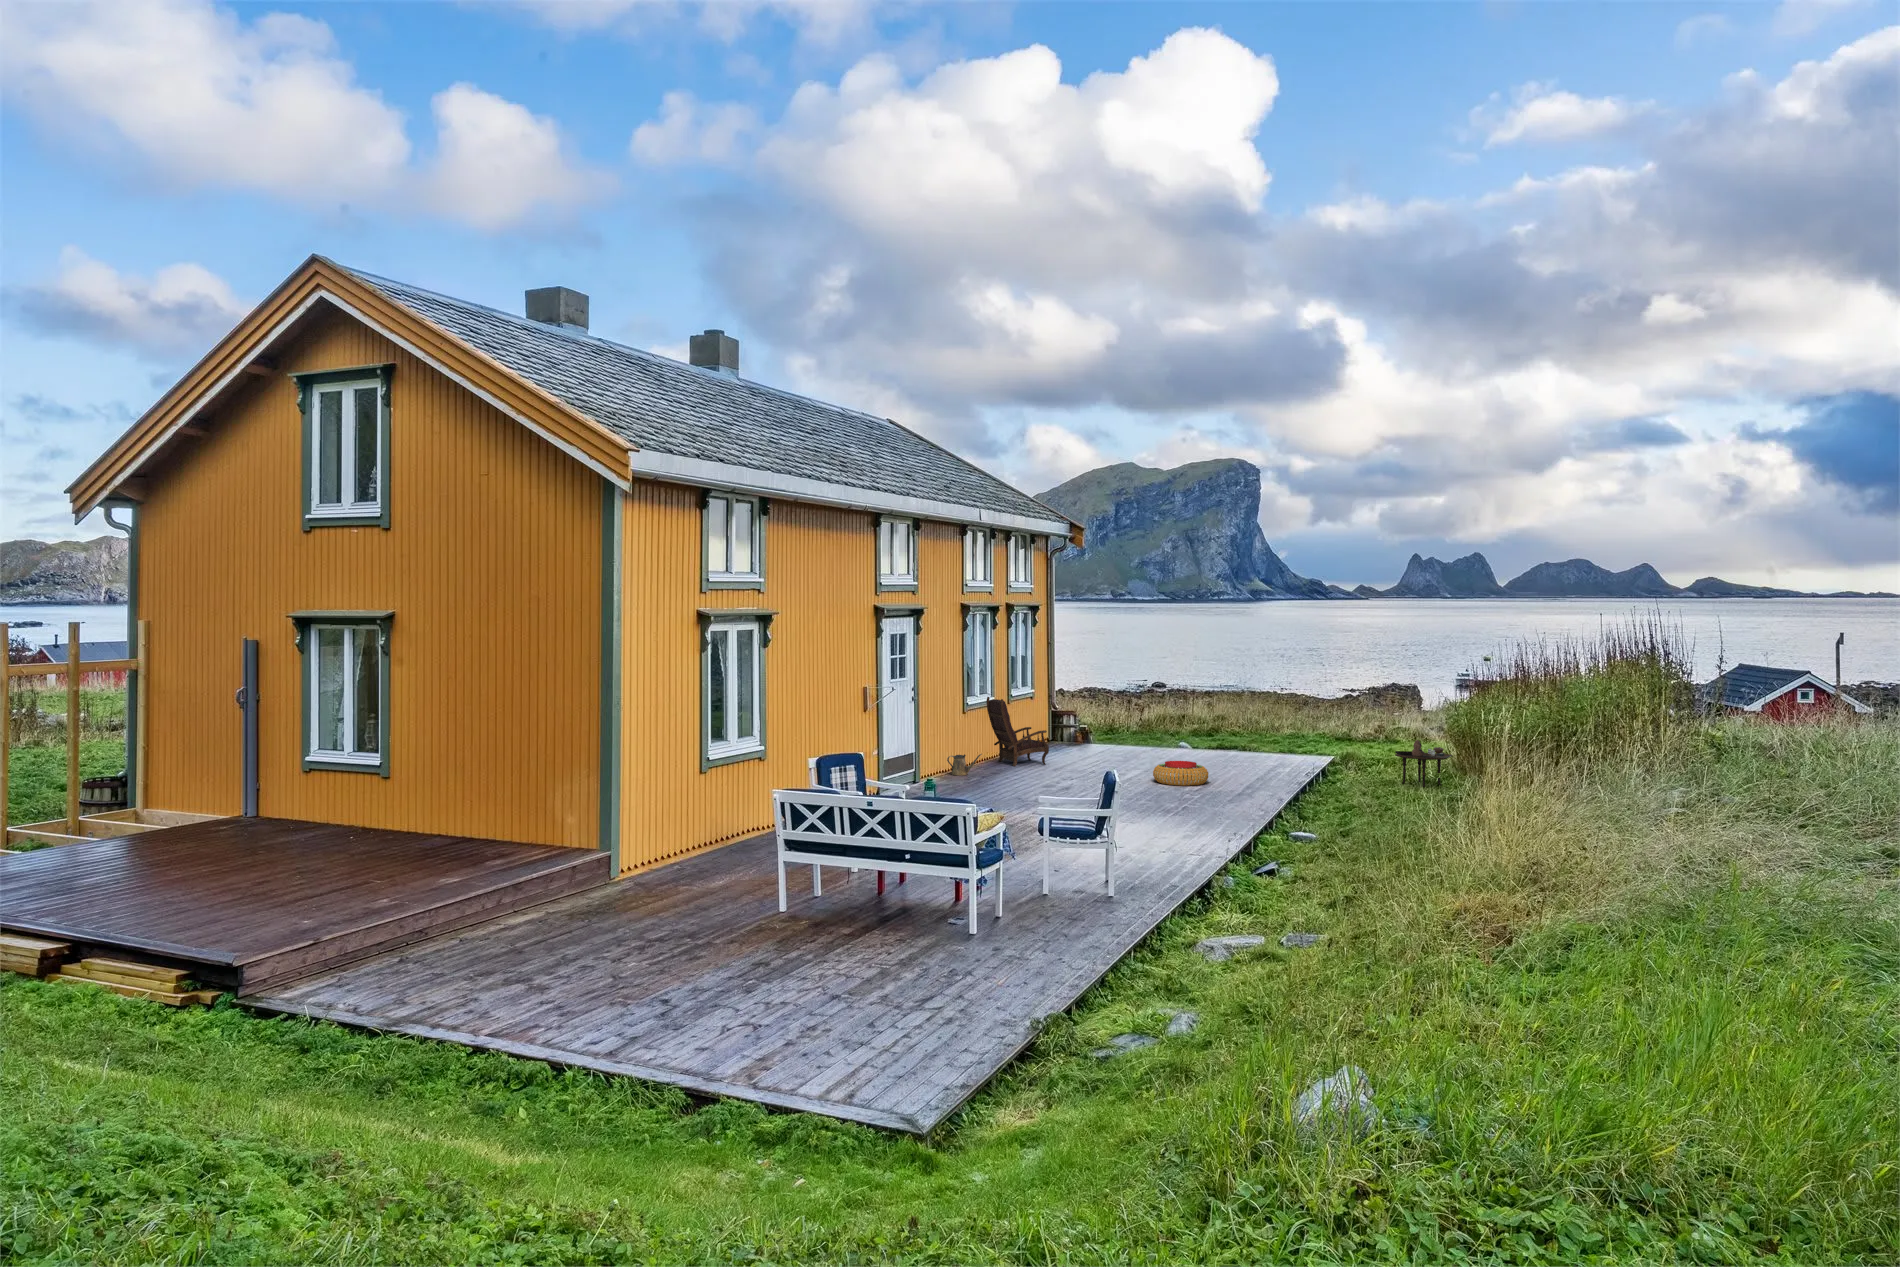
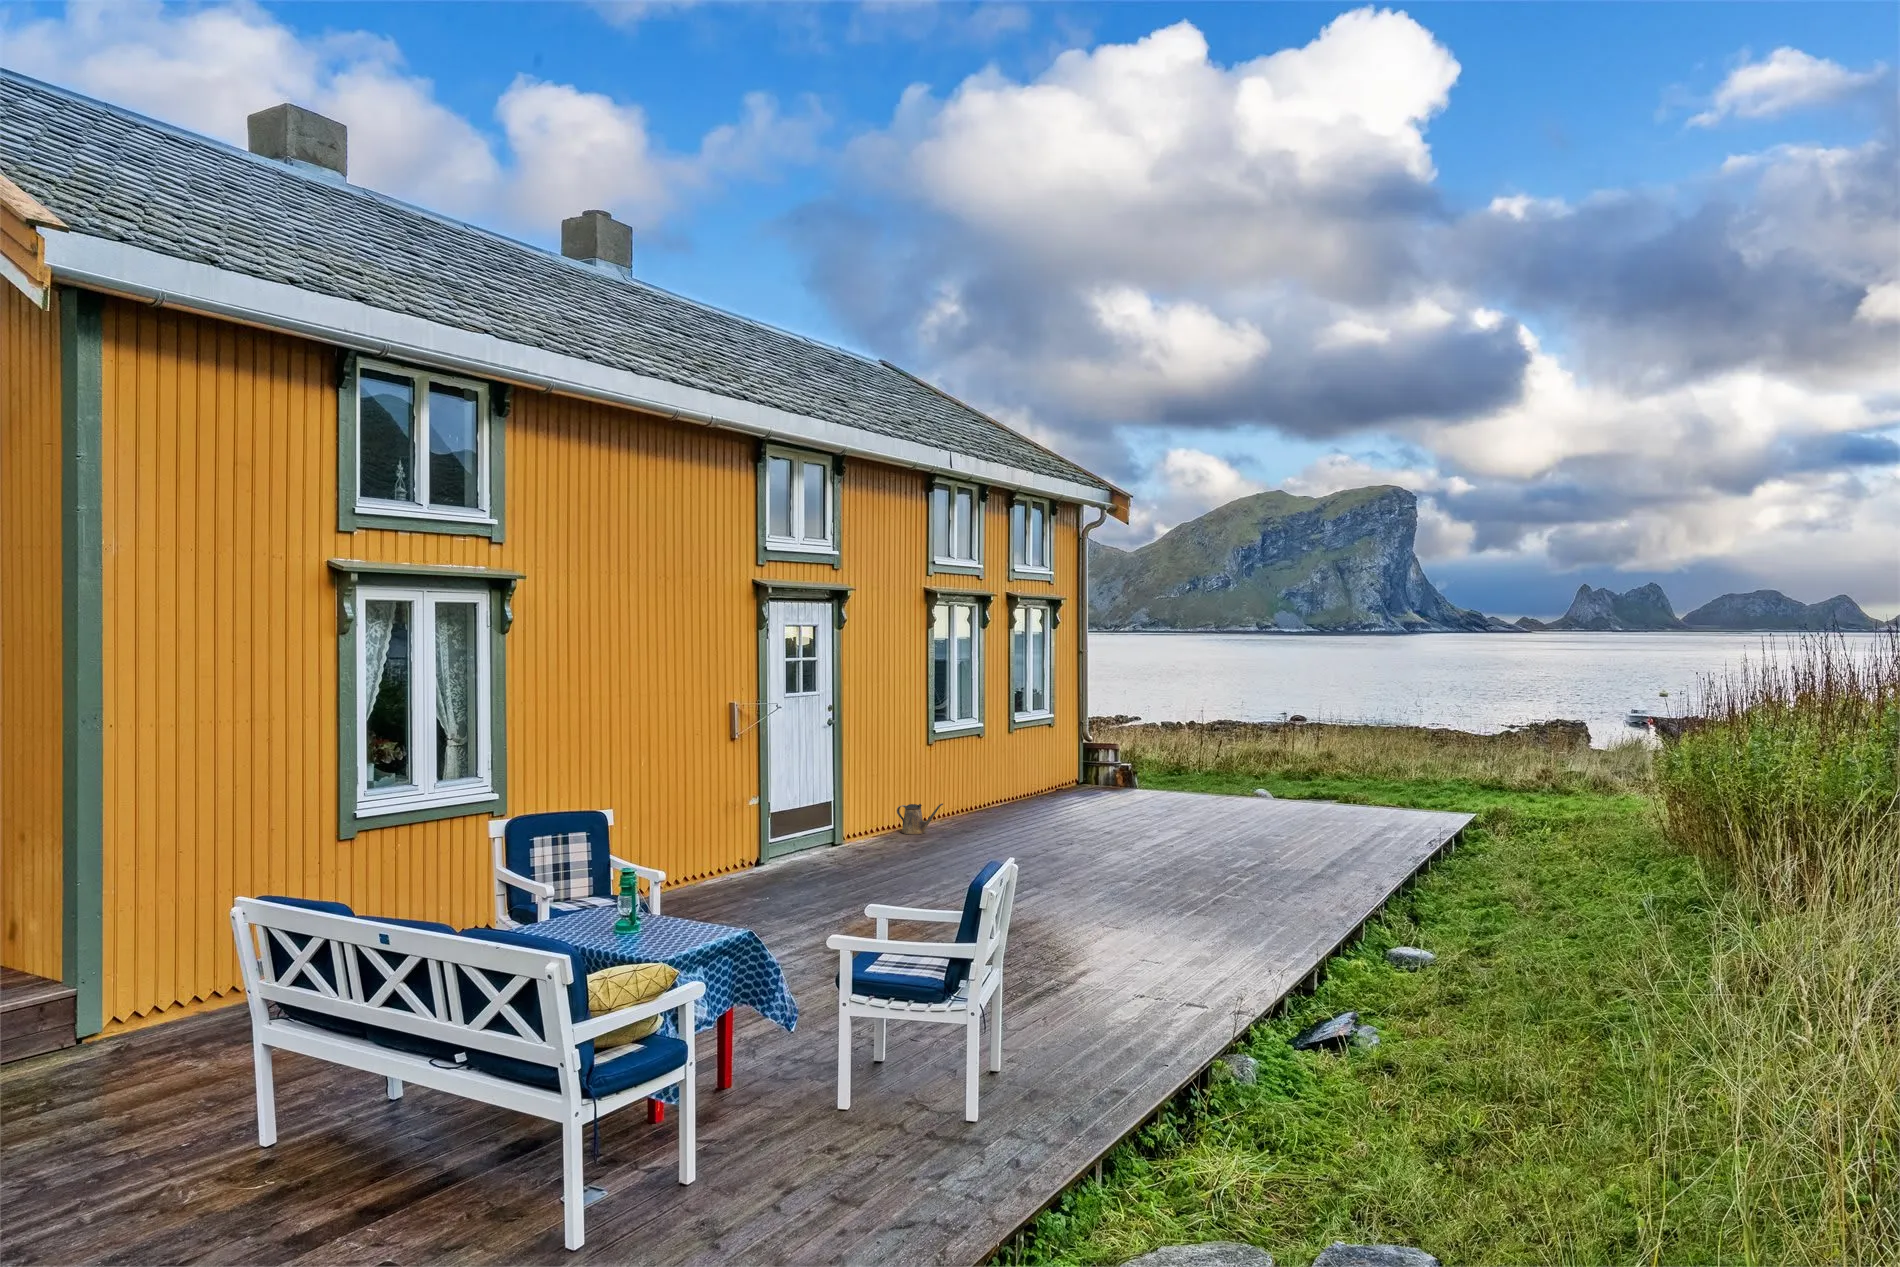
armchair: present [986,697,1049,766] -> none [969,722,1053,821]
side table: present [1395,740,1452,787] -> none [1570,794,1667,869]
pouf: present [1153,761,1208,786] -> none [1189,819,1274,858]

